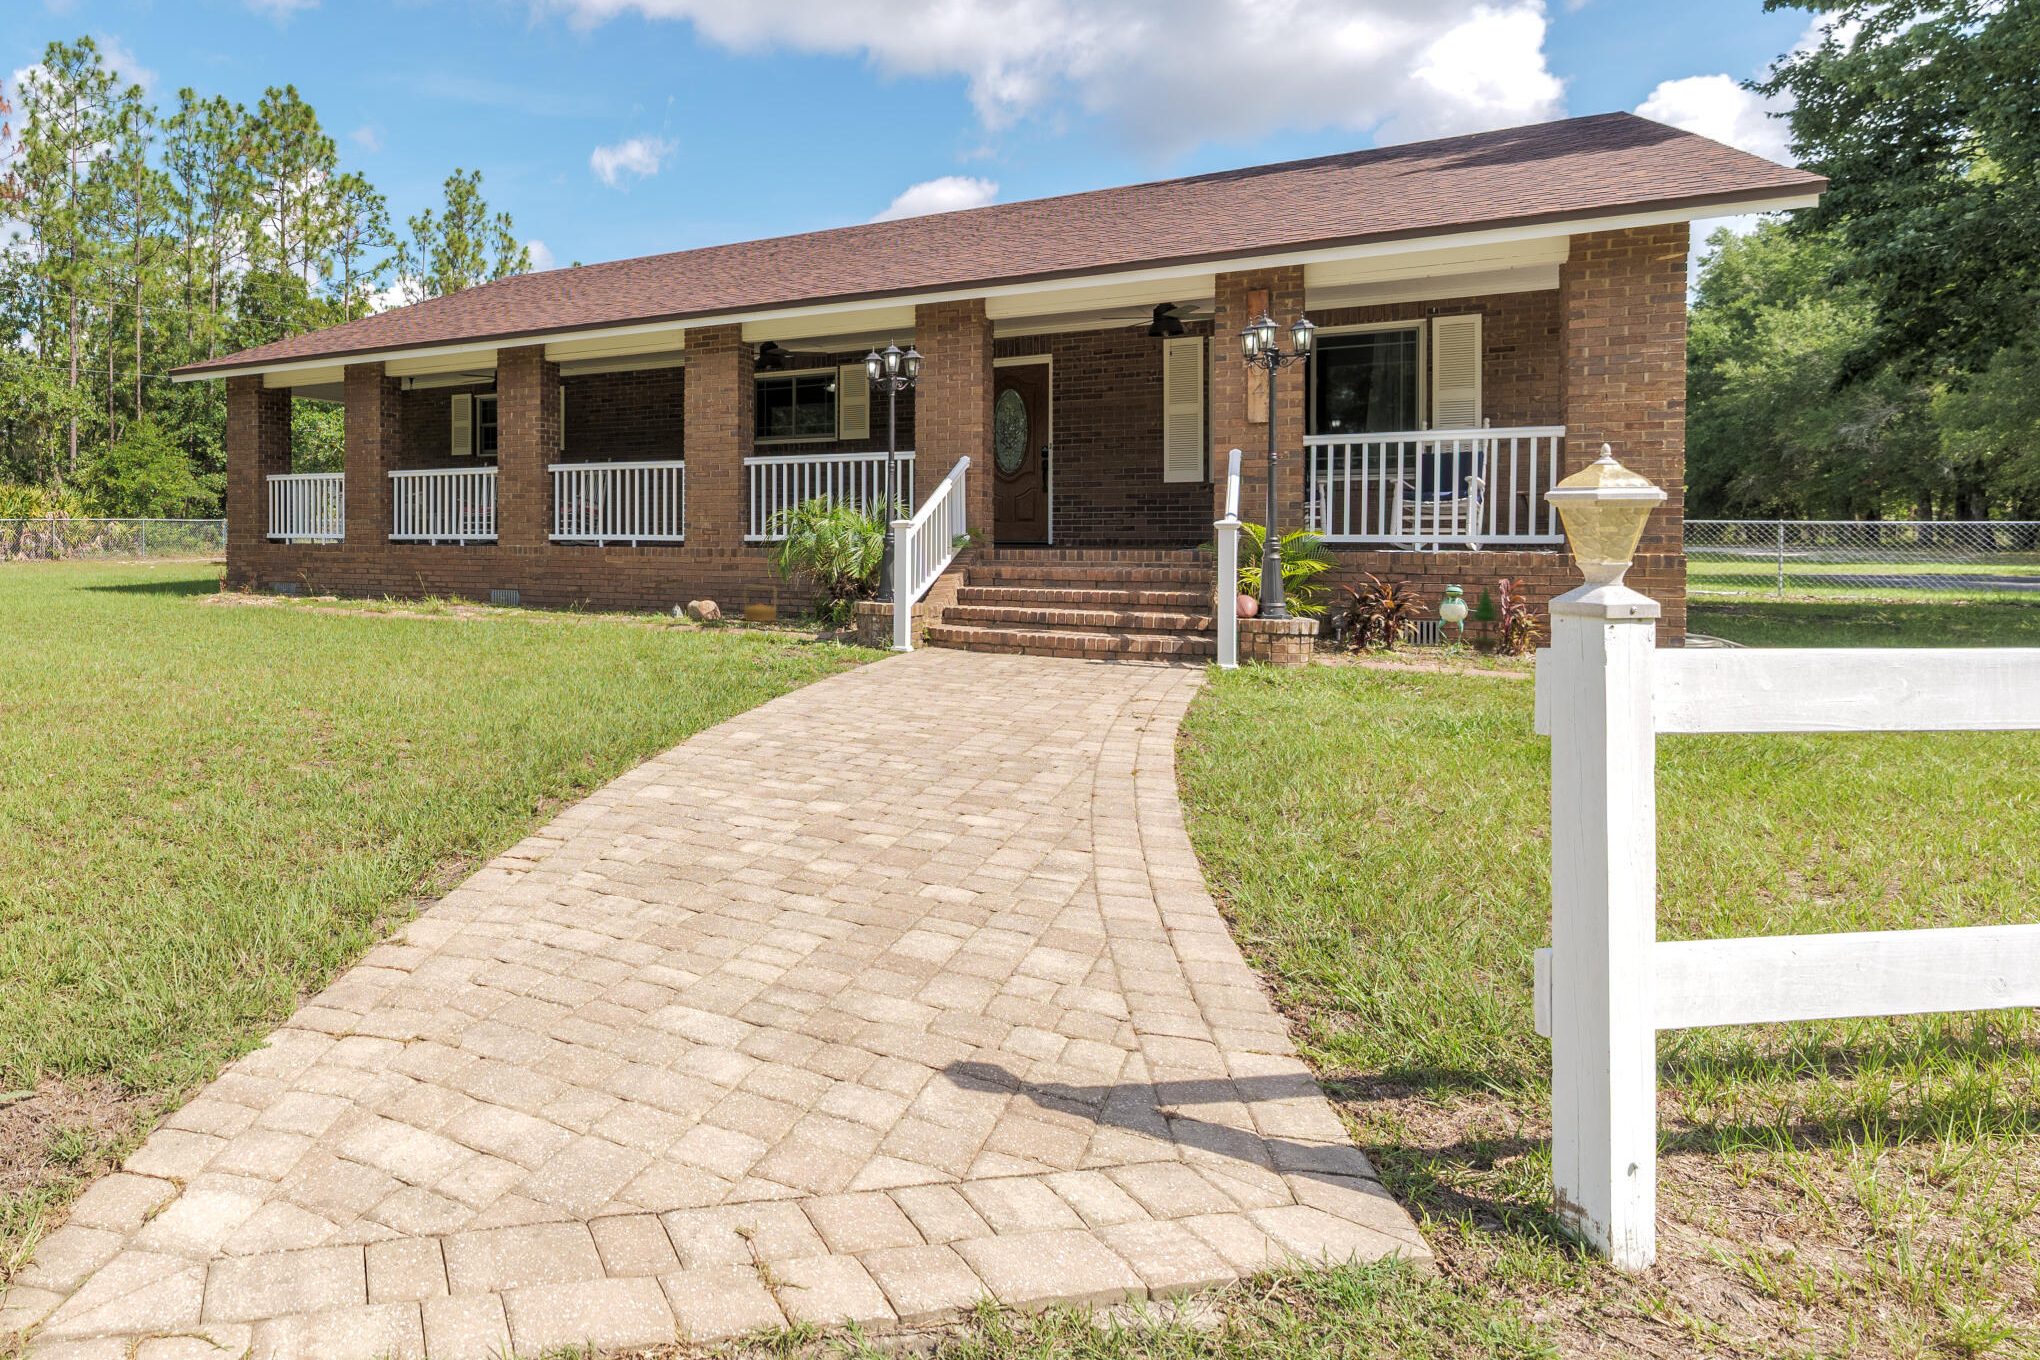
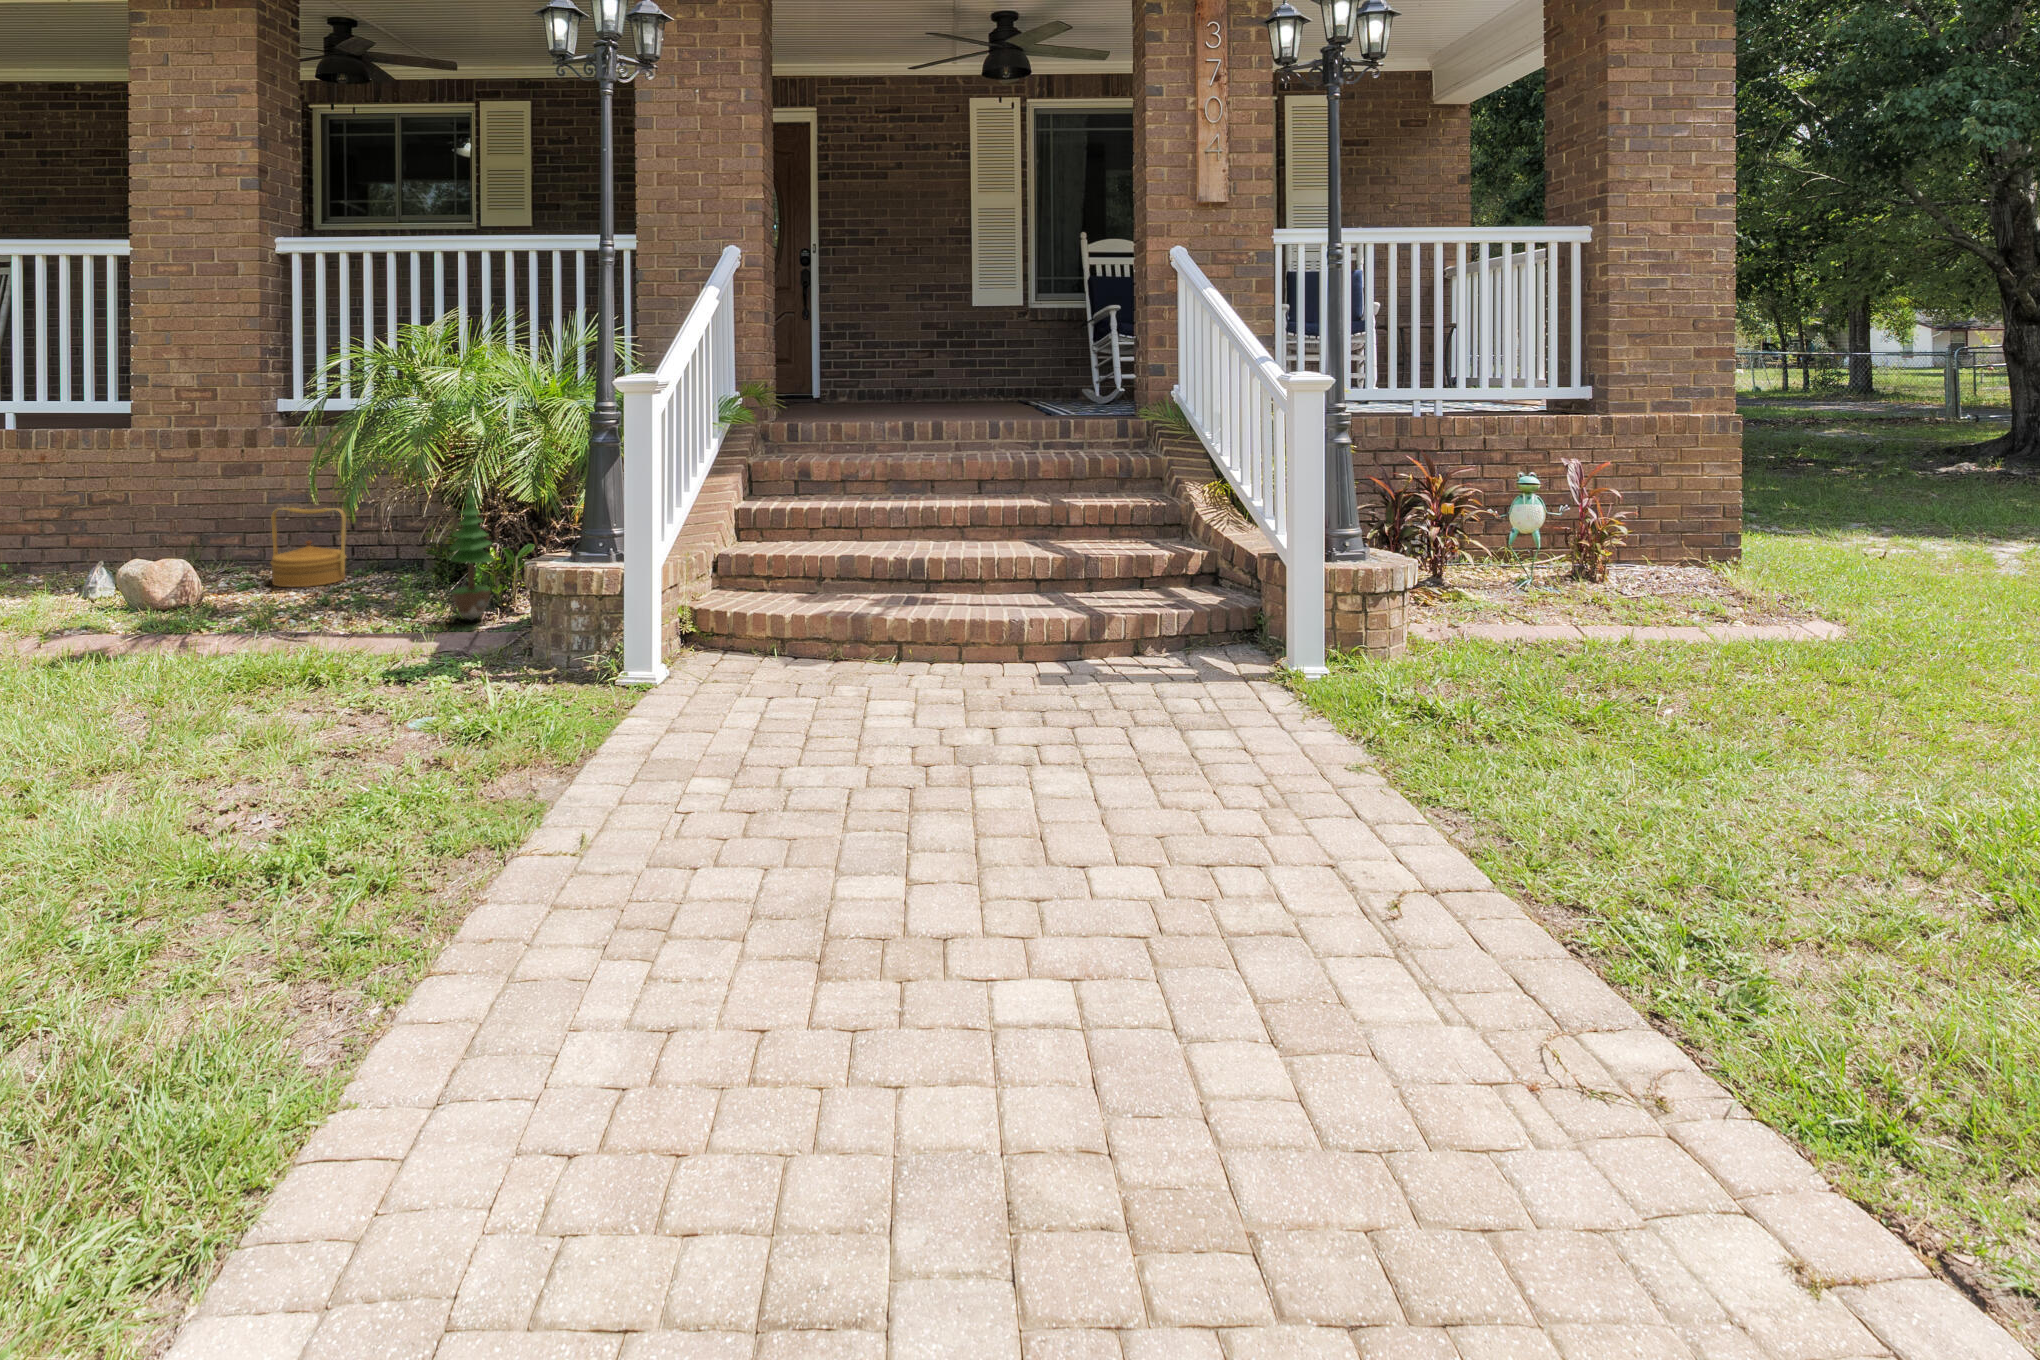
potted tree: present [1469,585,1498,655] -> present [448,494,494,620]

